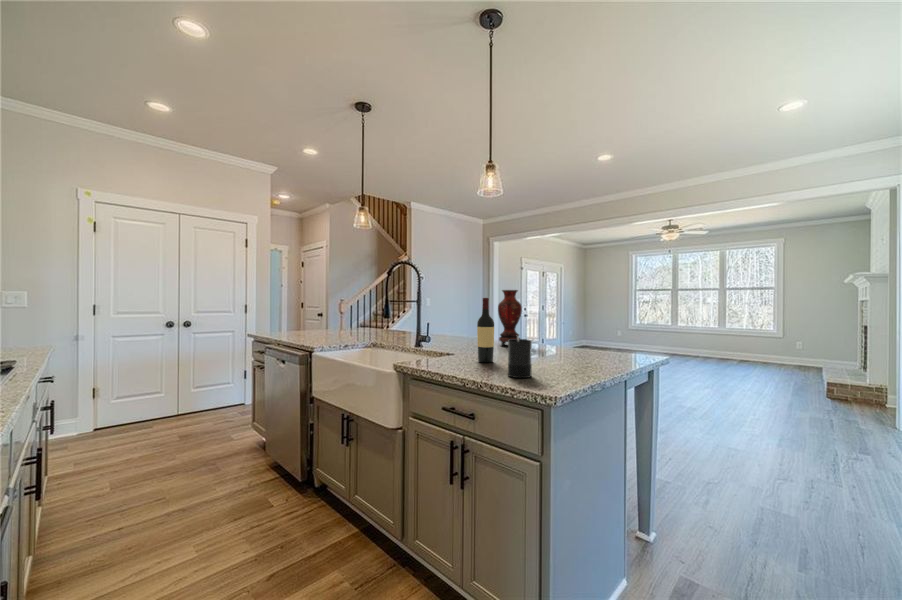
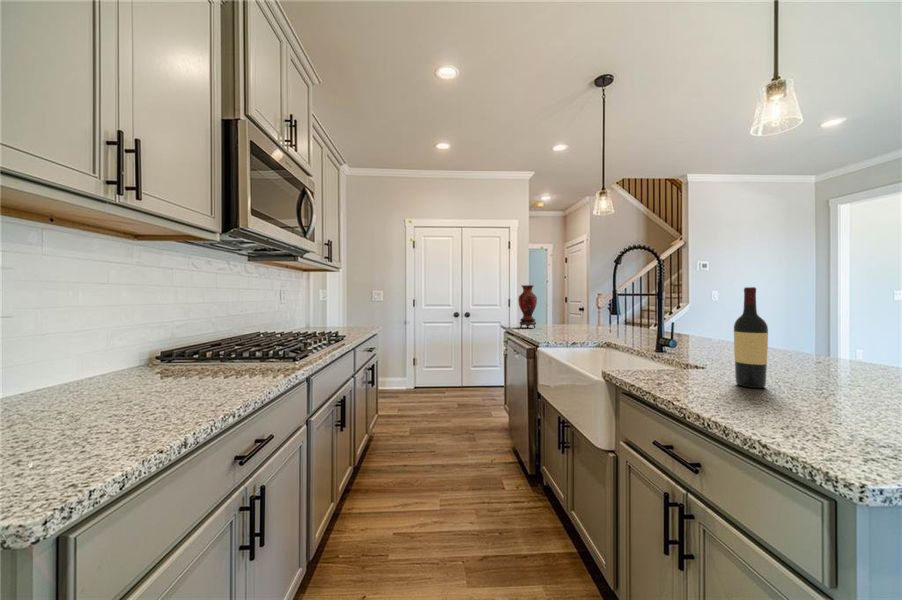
vase: present [498,290,522,346] -> present [518,285,537,329]
candle: present [508,335,532,378] -> none [774,351,832,431]

